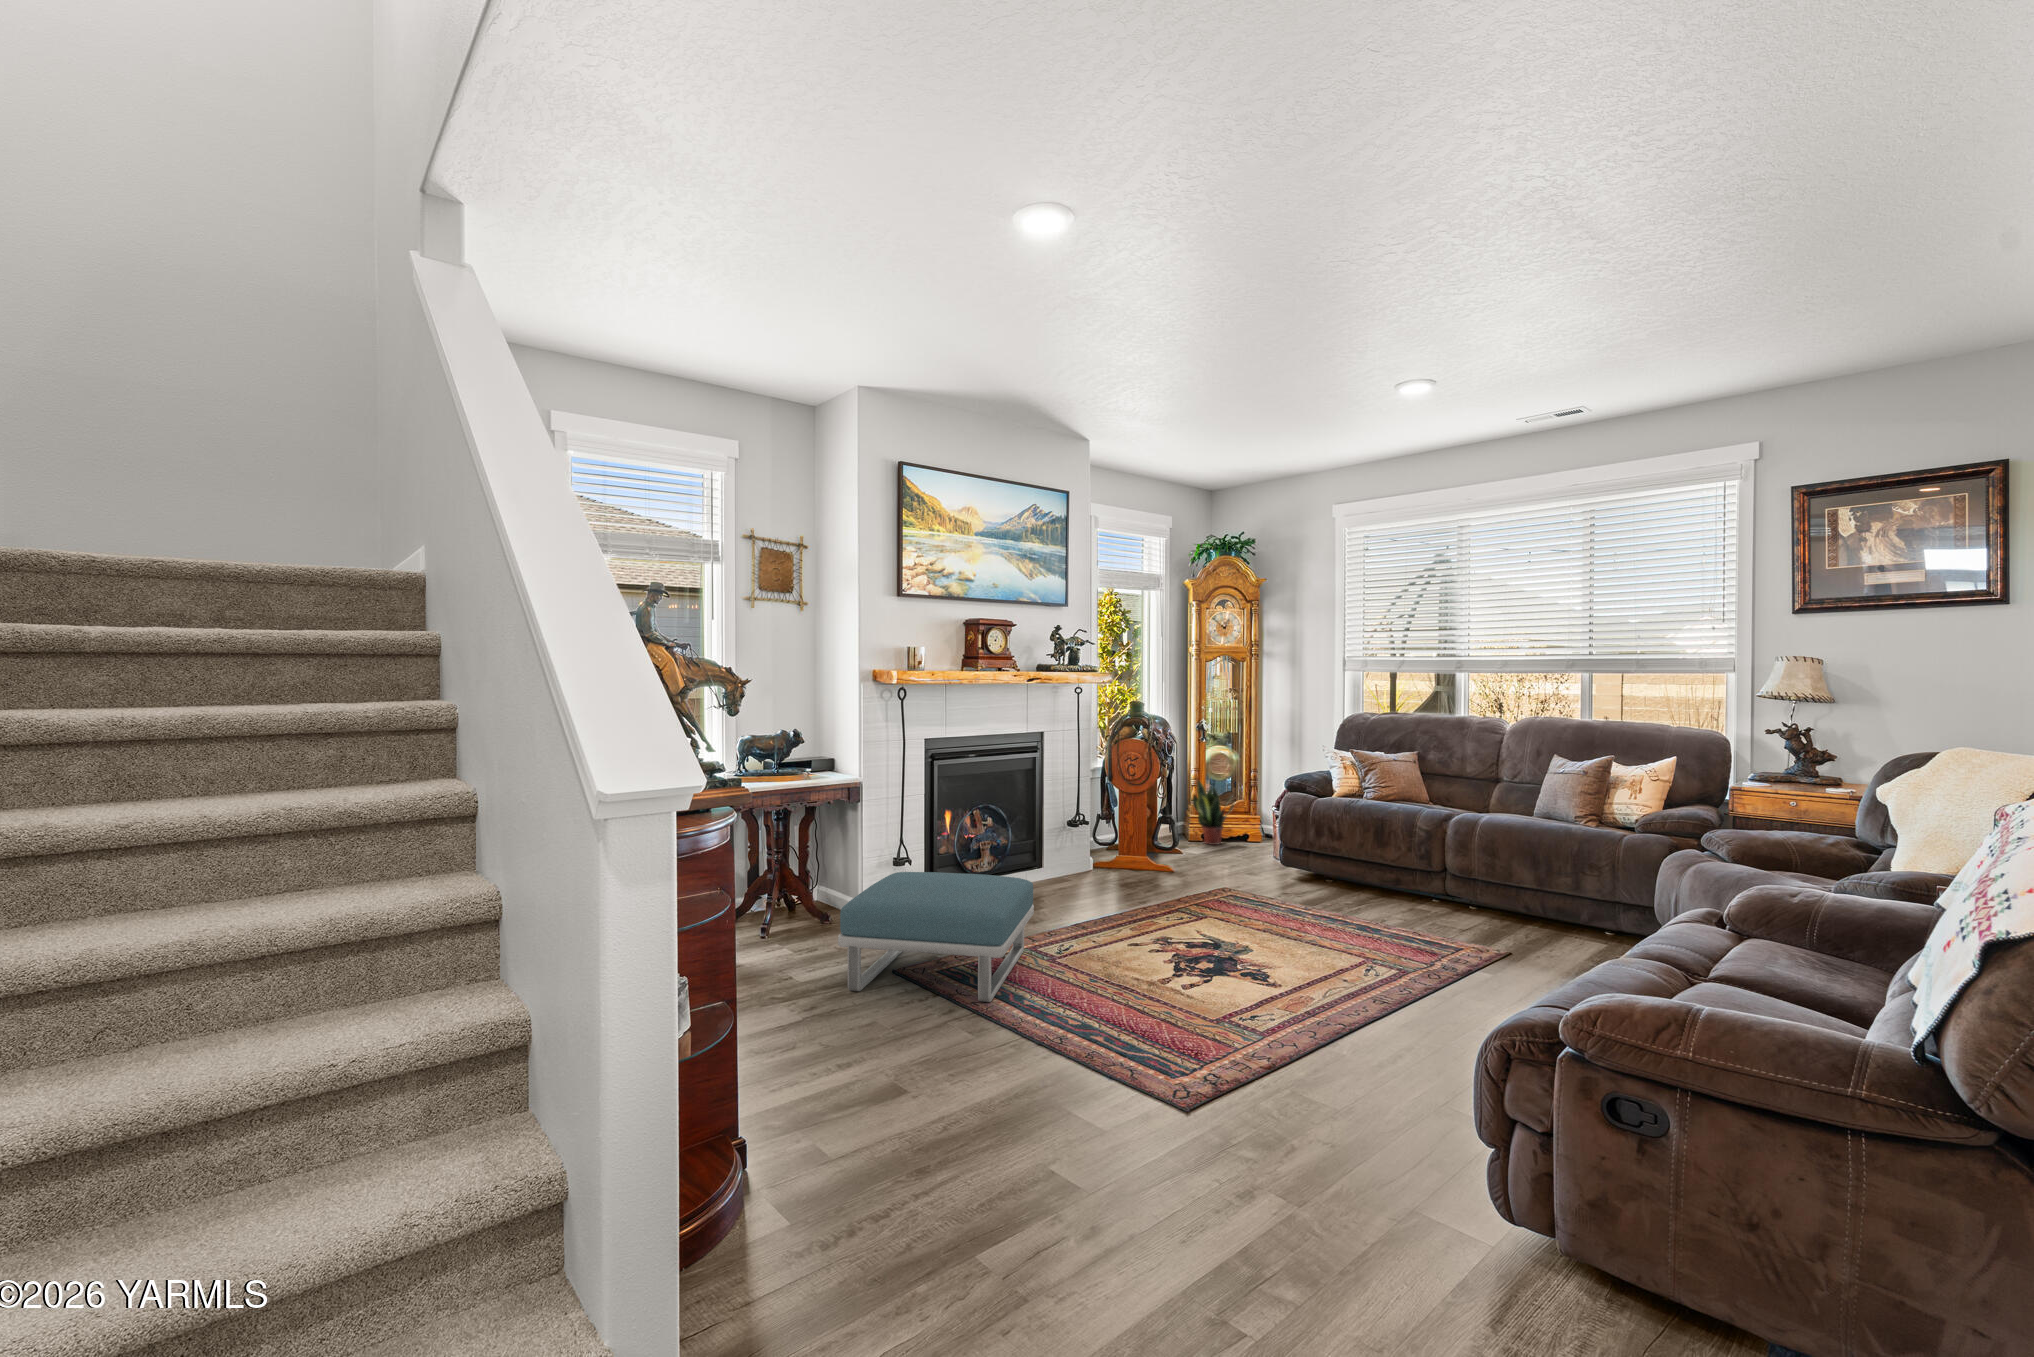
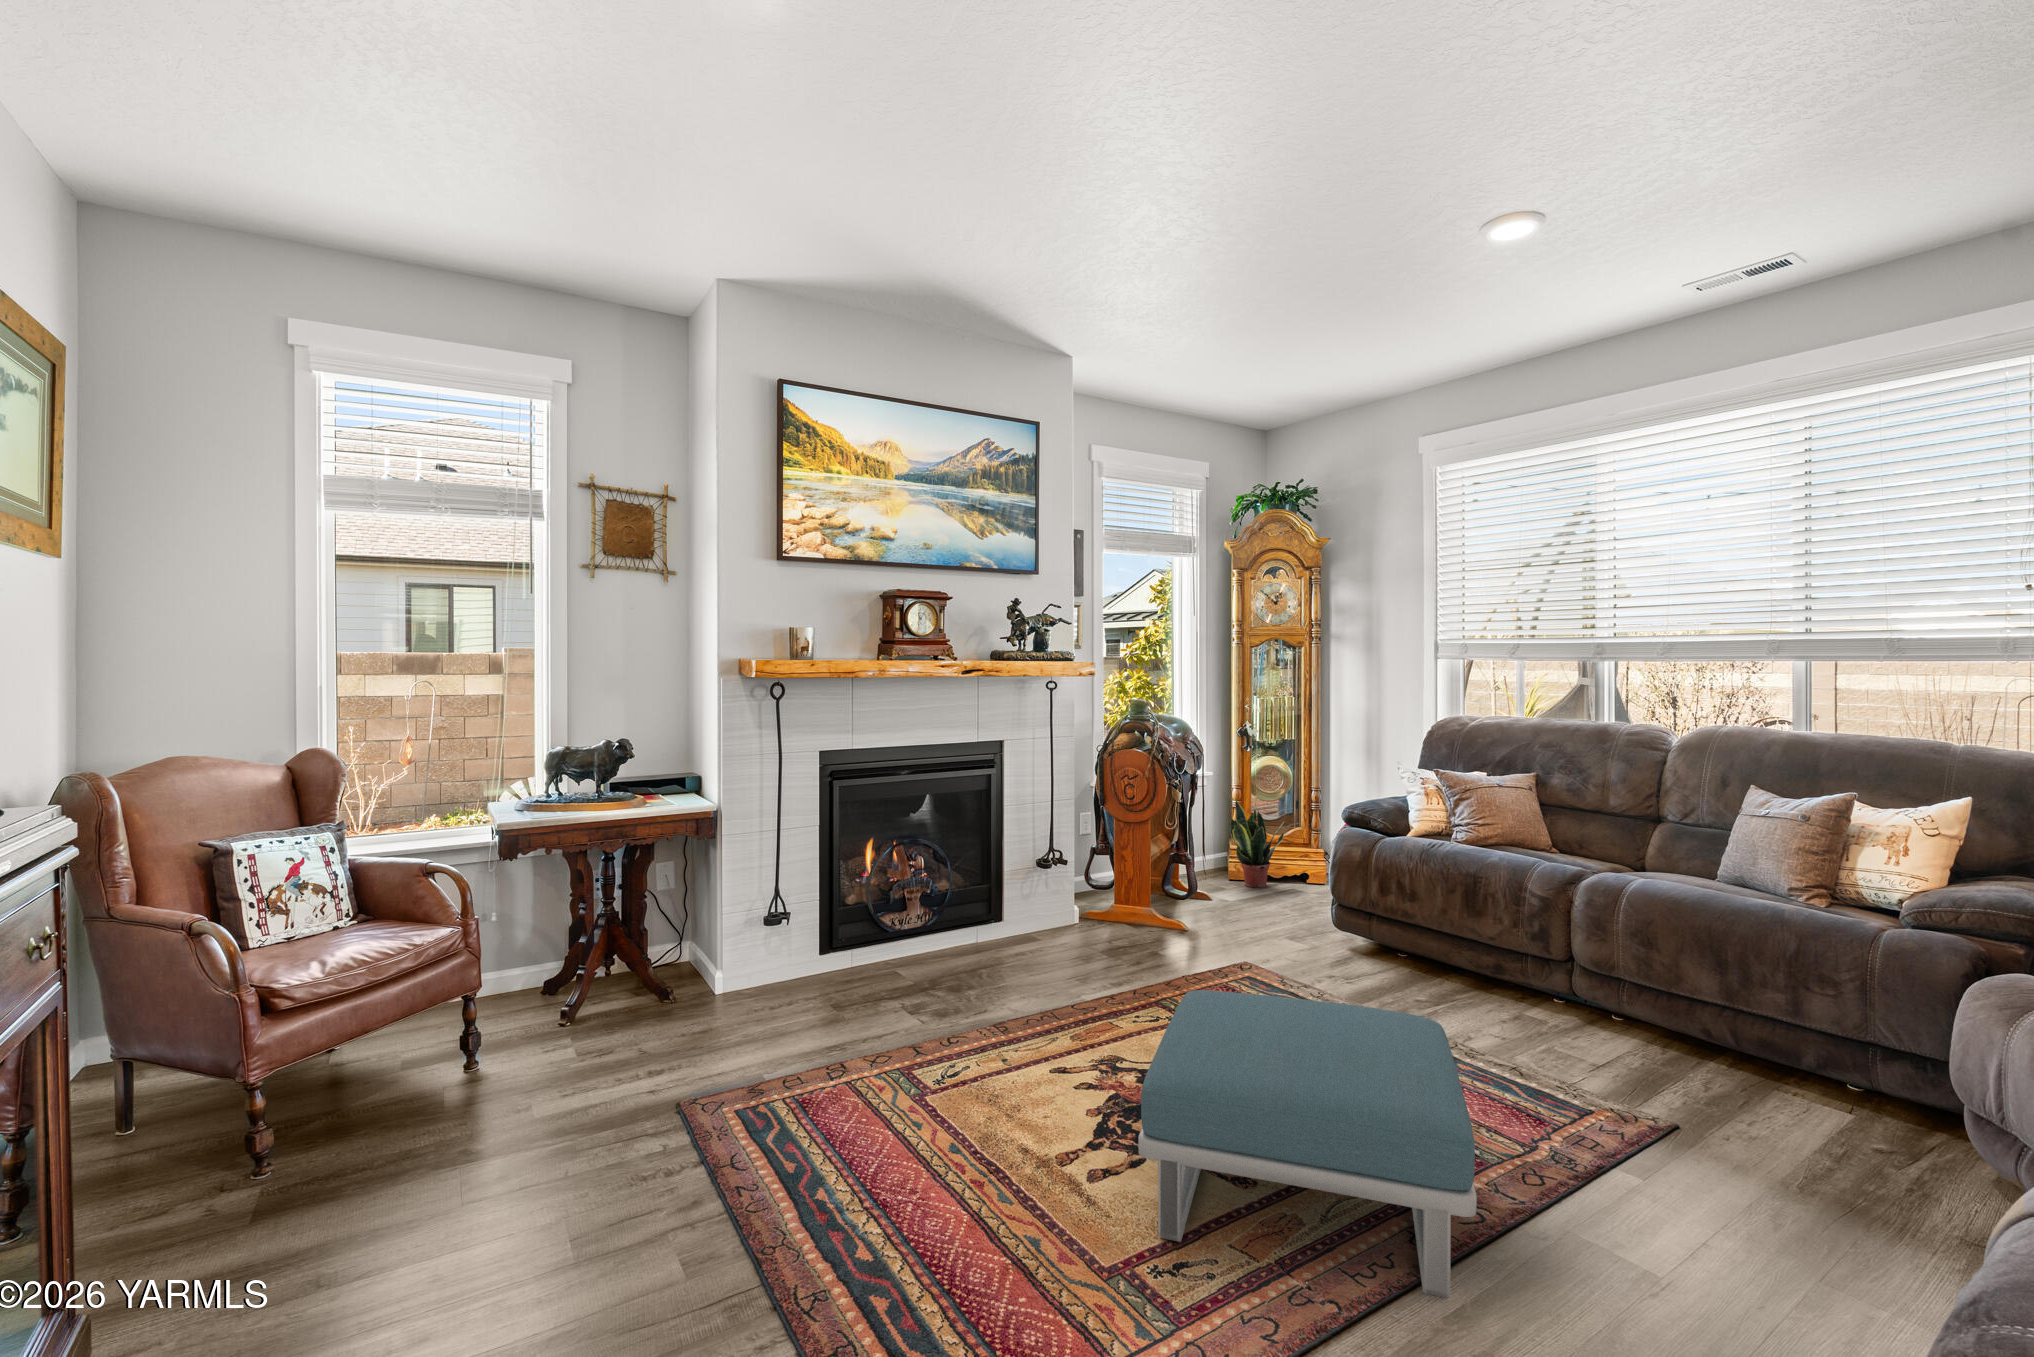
footstool: present [838,872,1034,1002] -> present [1138,990,1477,1298]

